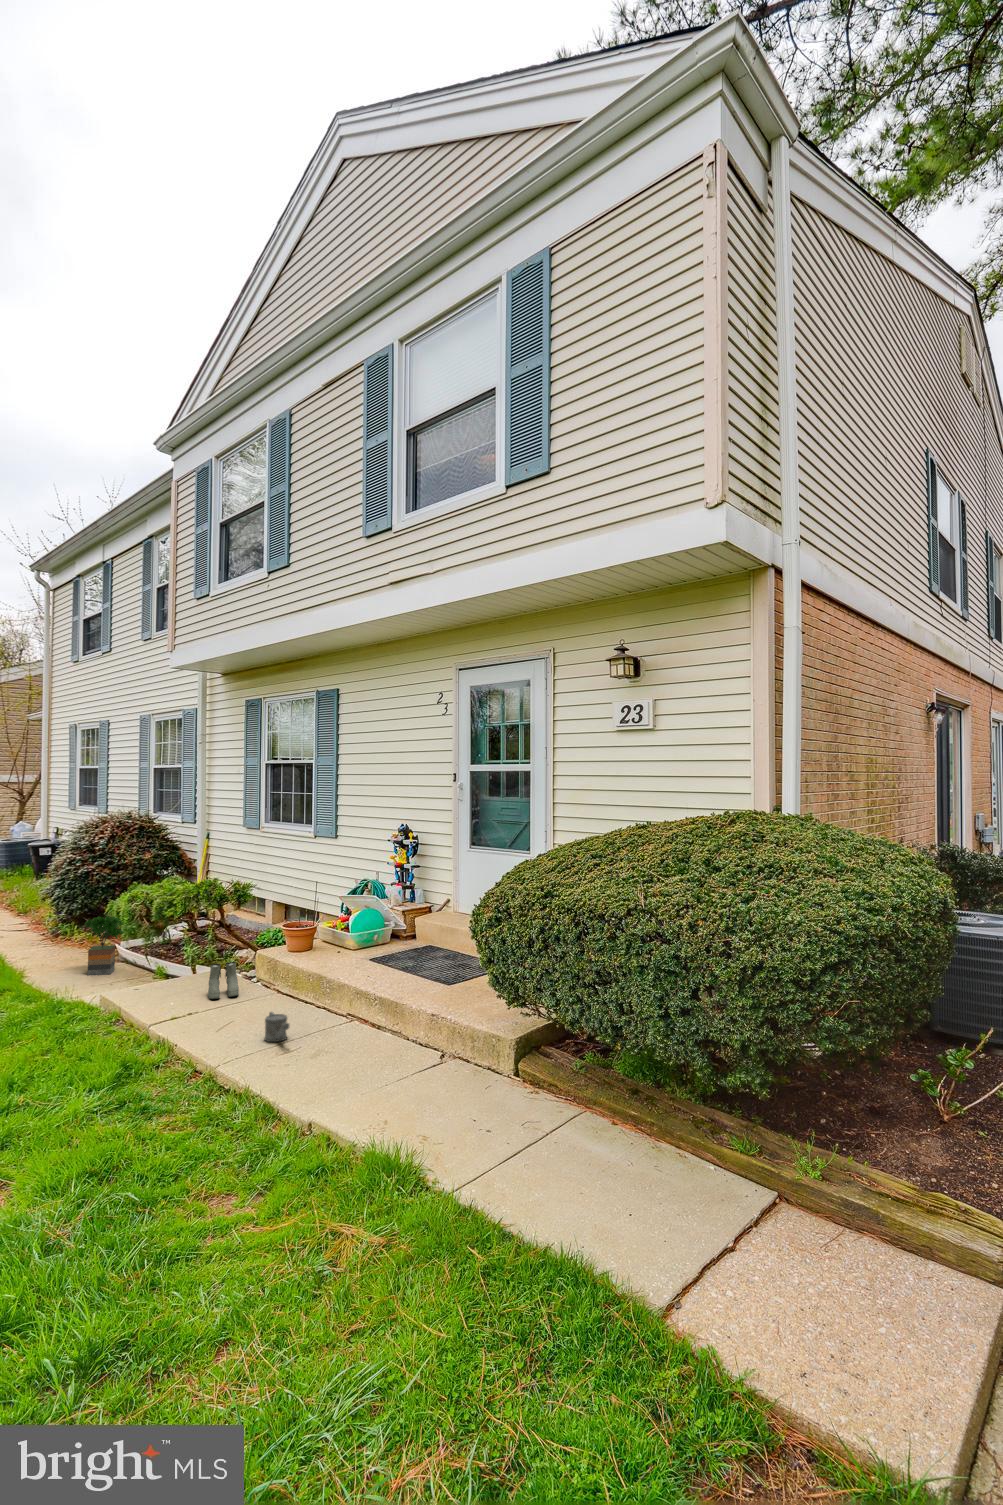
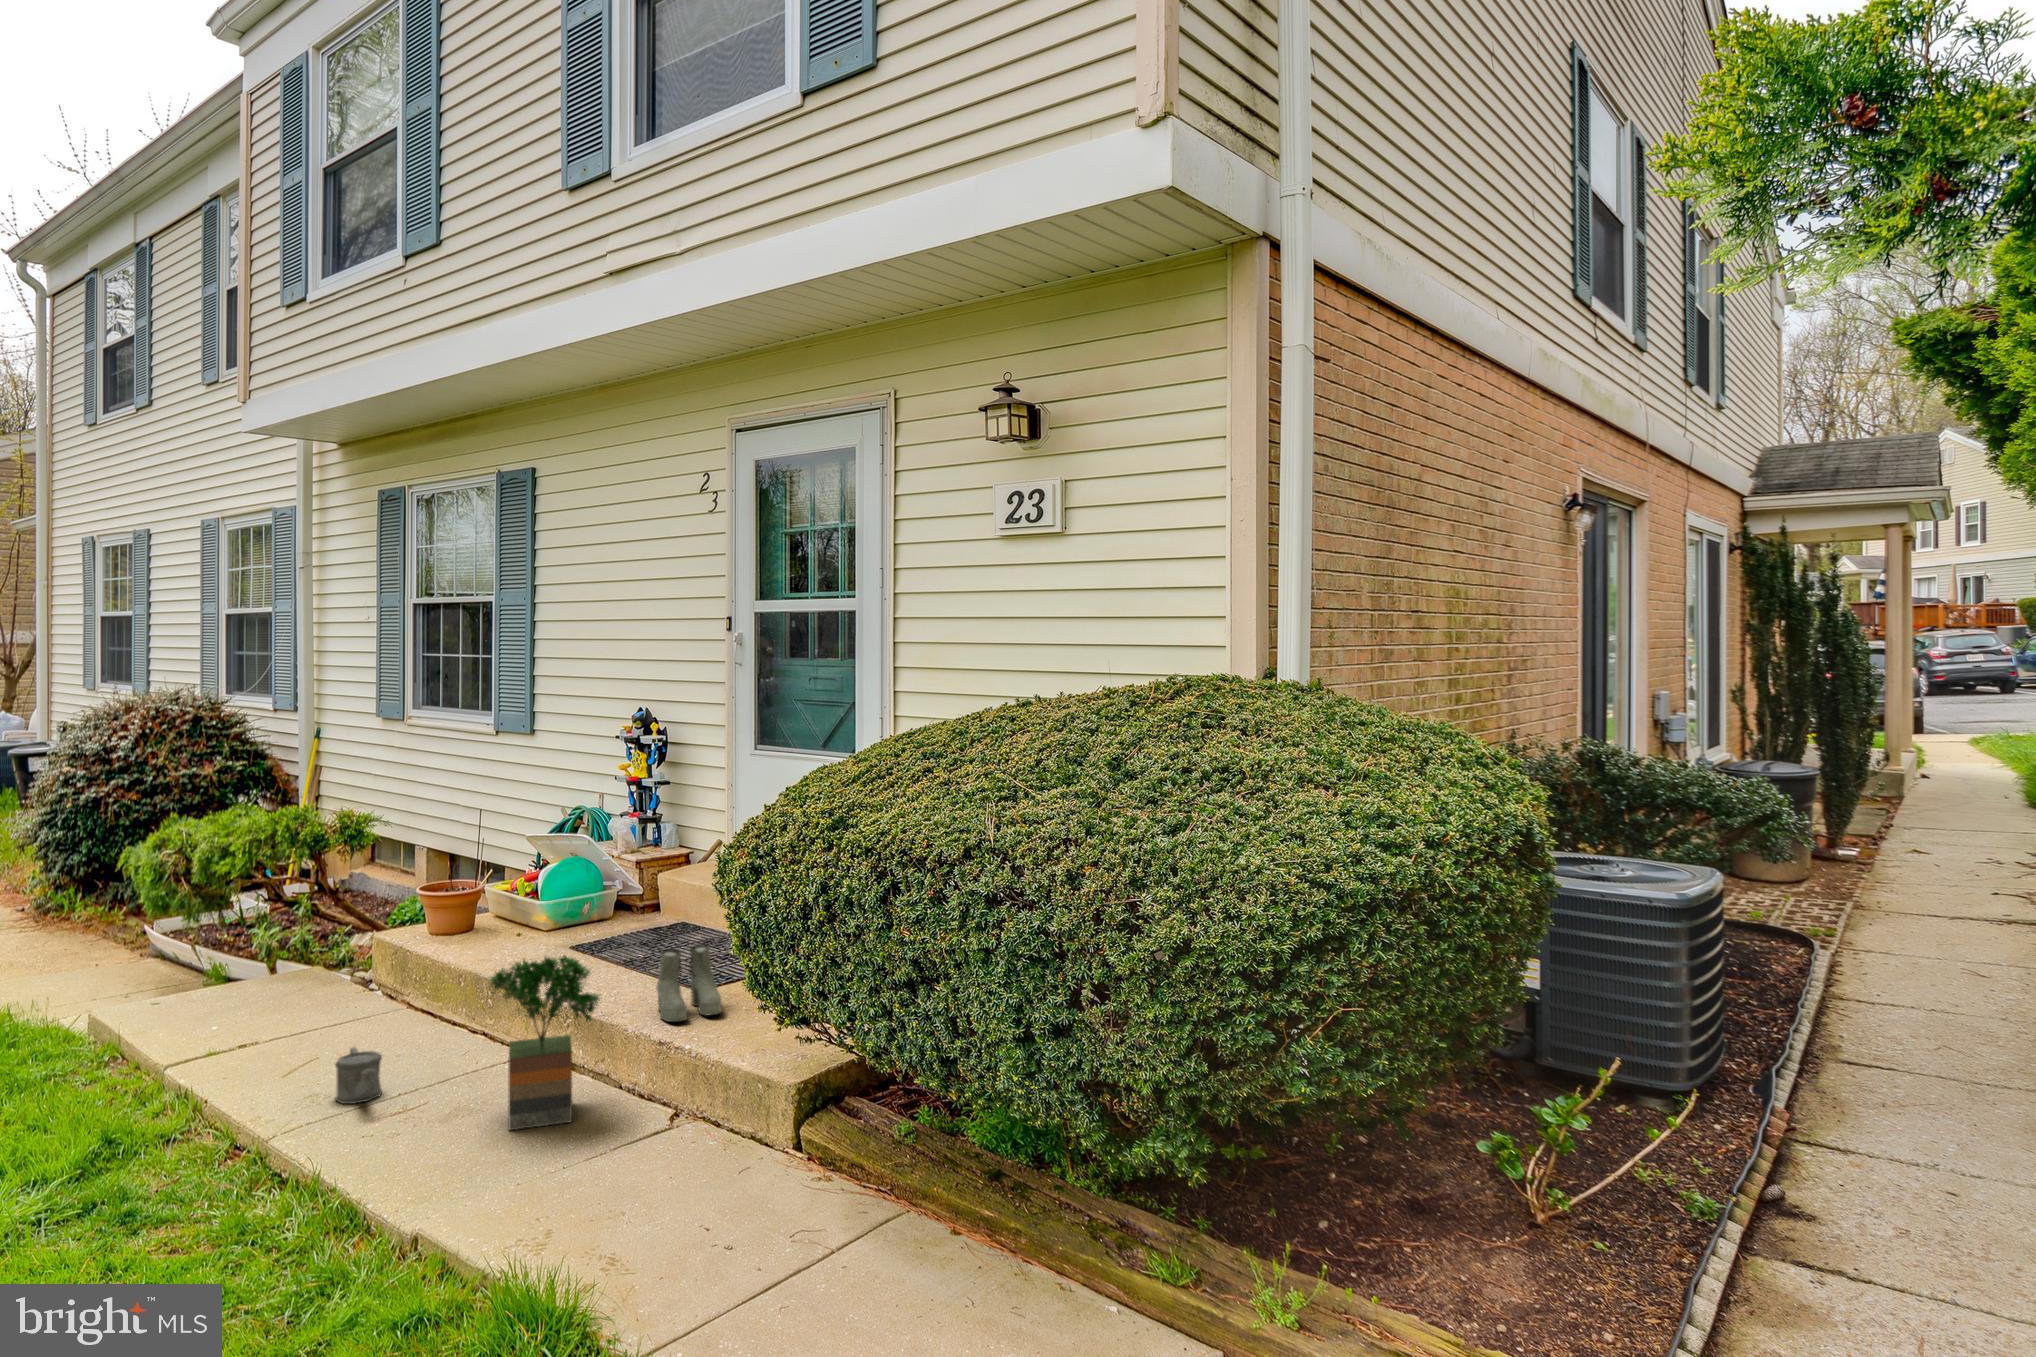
potted tree: present [85,916,123,976] -> present [489,956,601,1130]
boots: present [208,962,239,999] -> present [657,945,721,1022]

